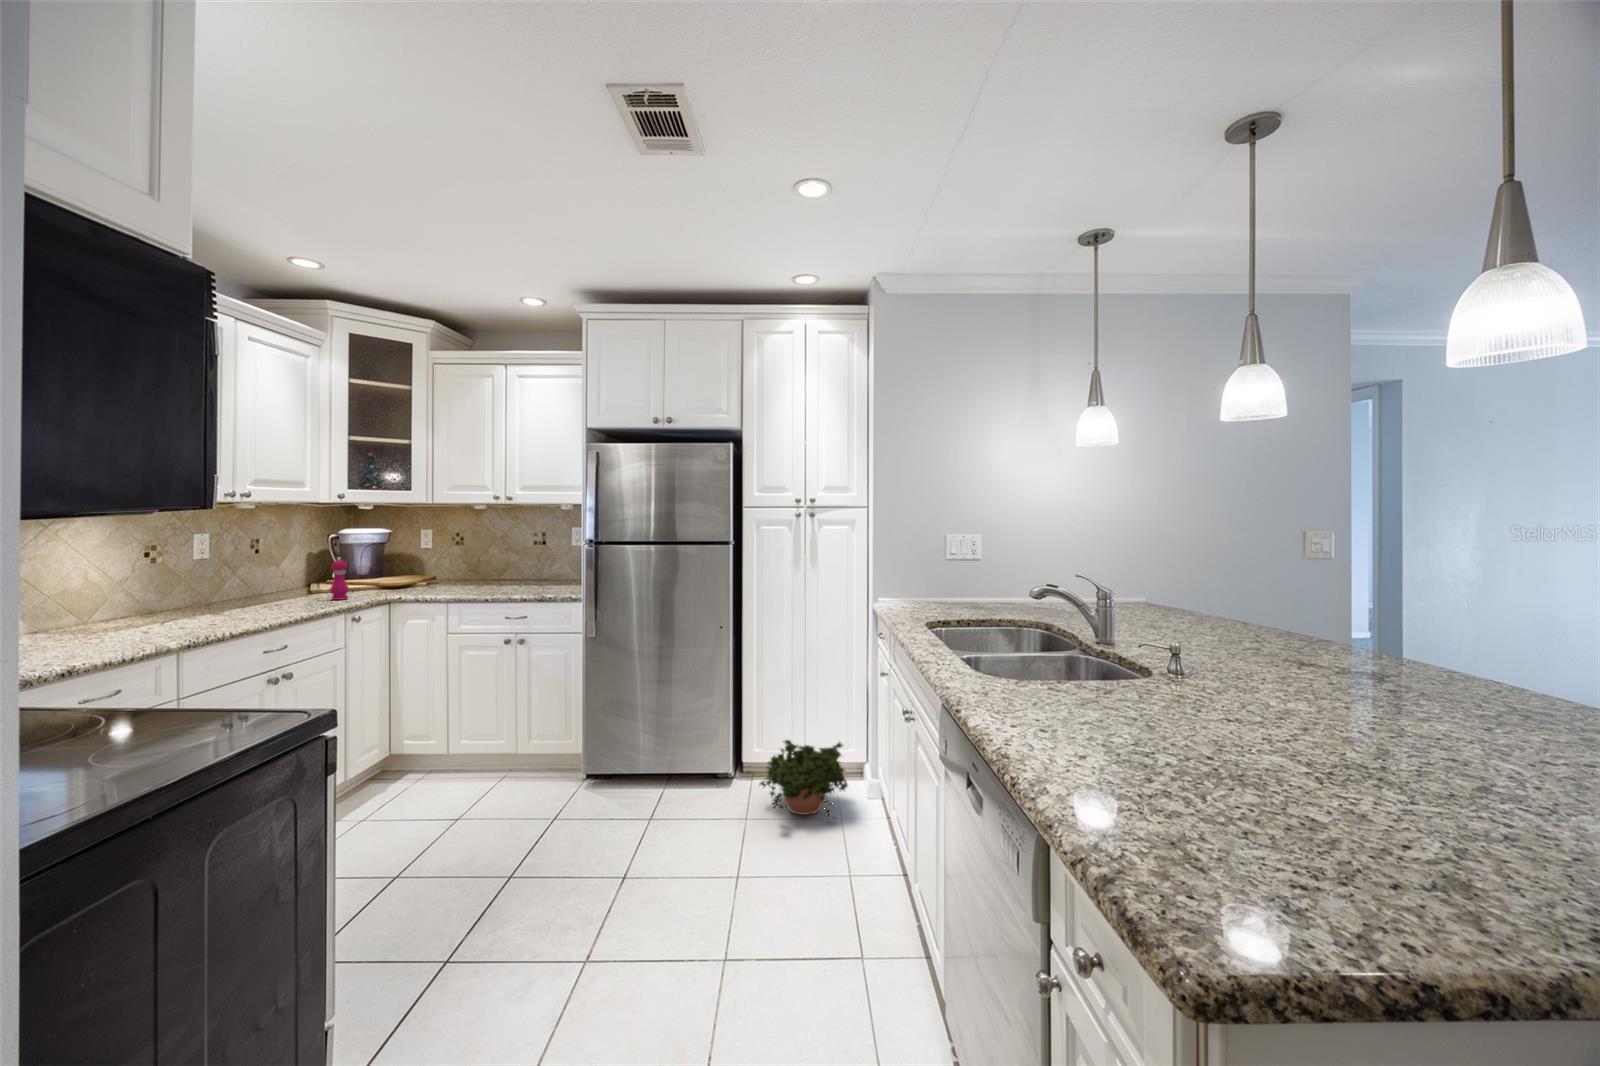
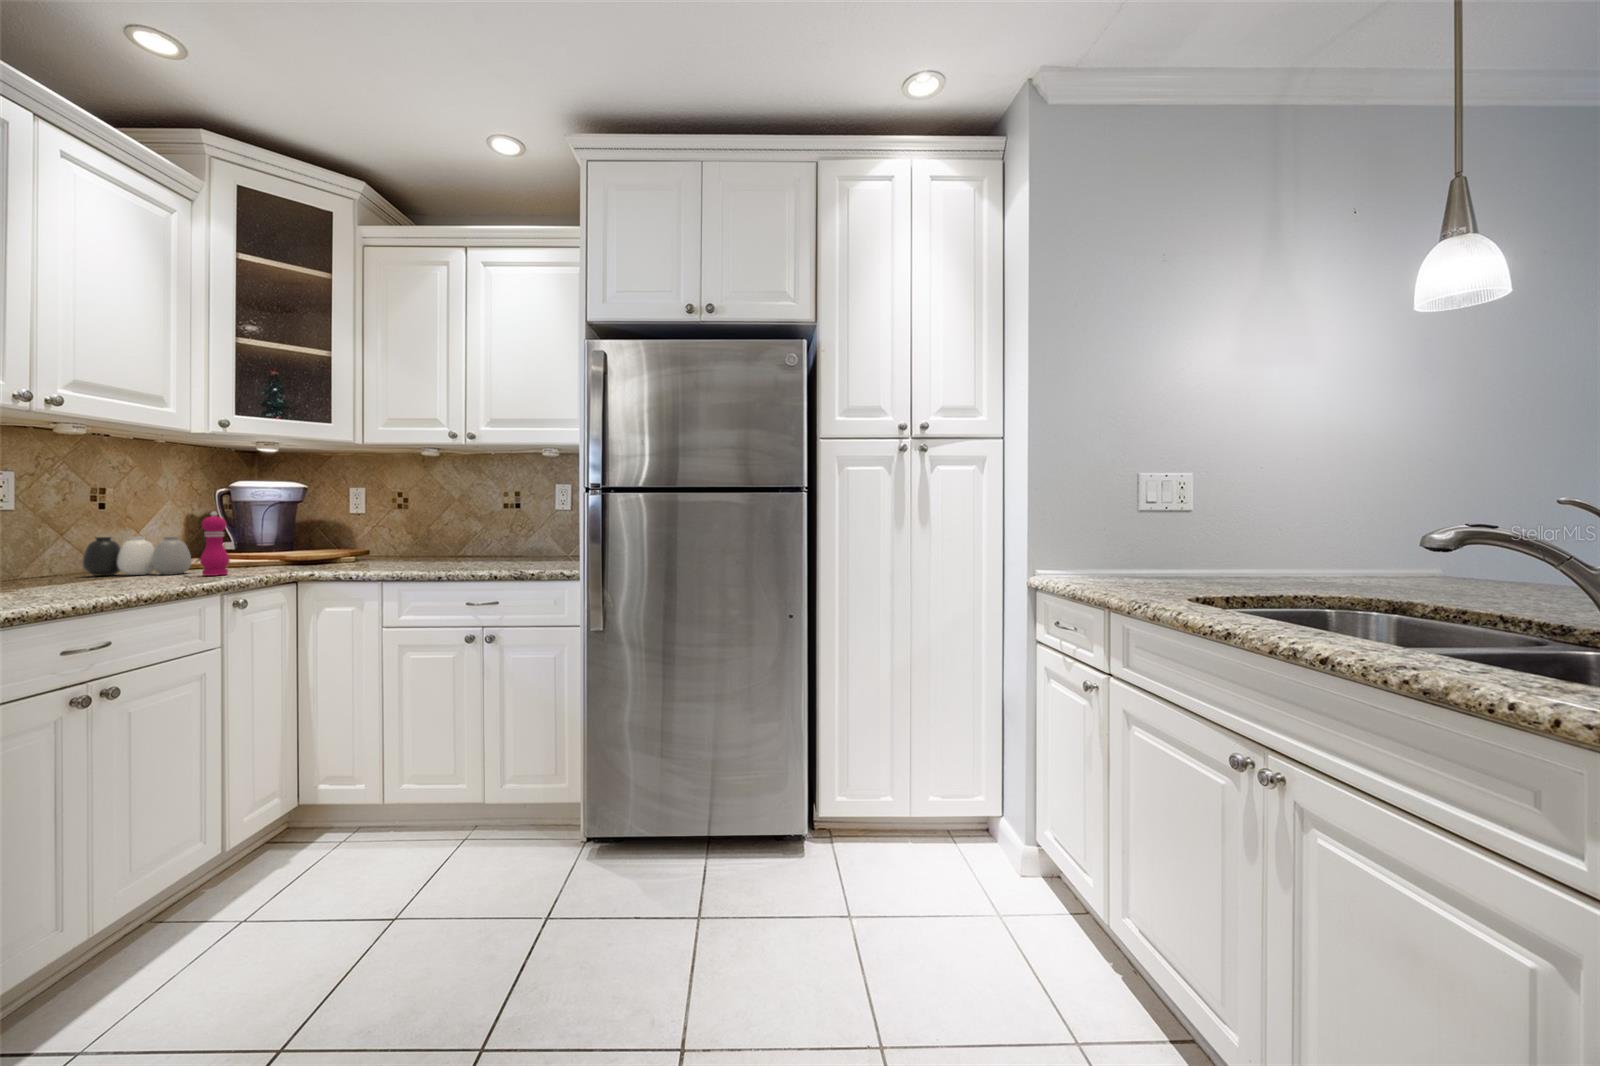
vase: none [251,573,321,599] -> present [82,536,192,576]
potted plant: present [760,740,848,816] -> none [852,785,997,922]

